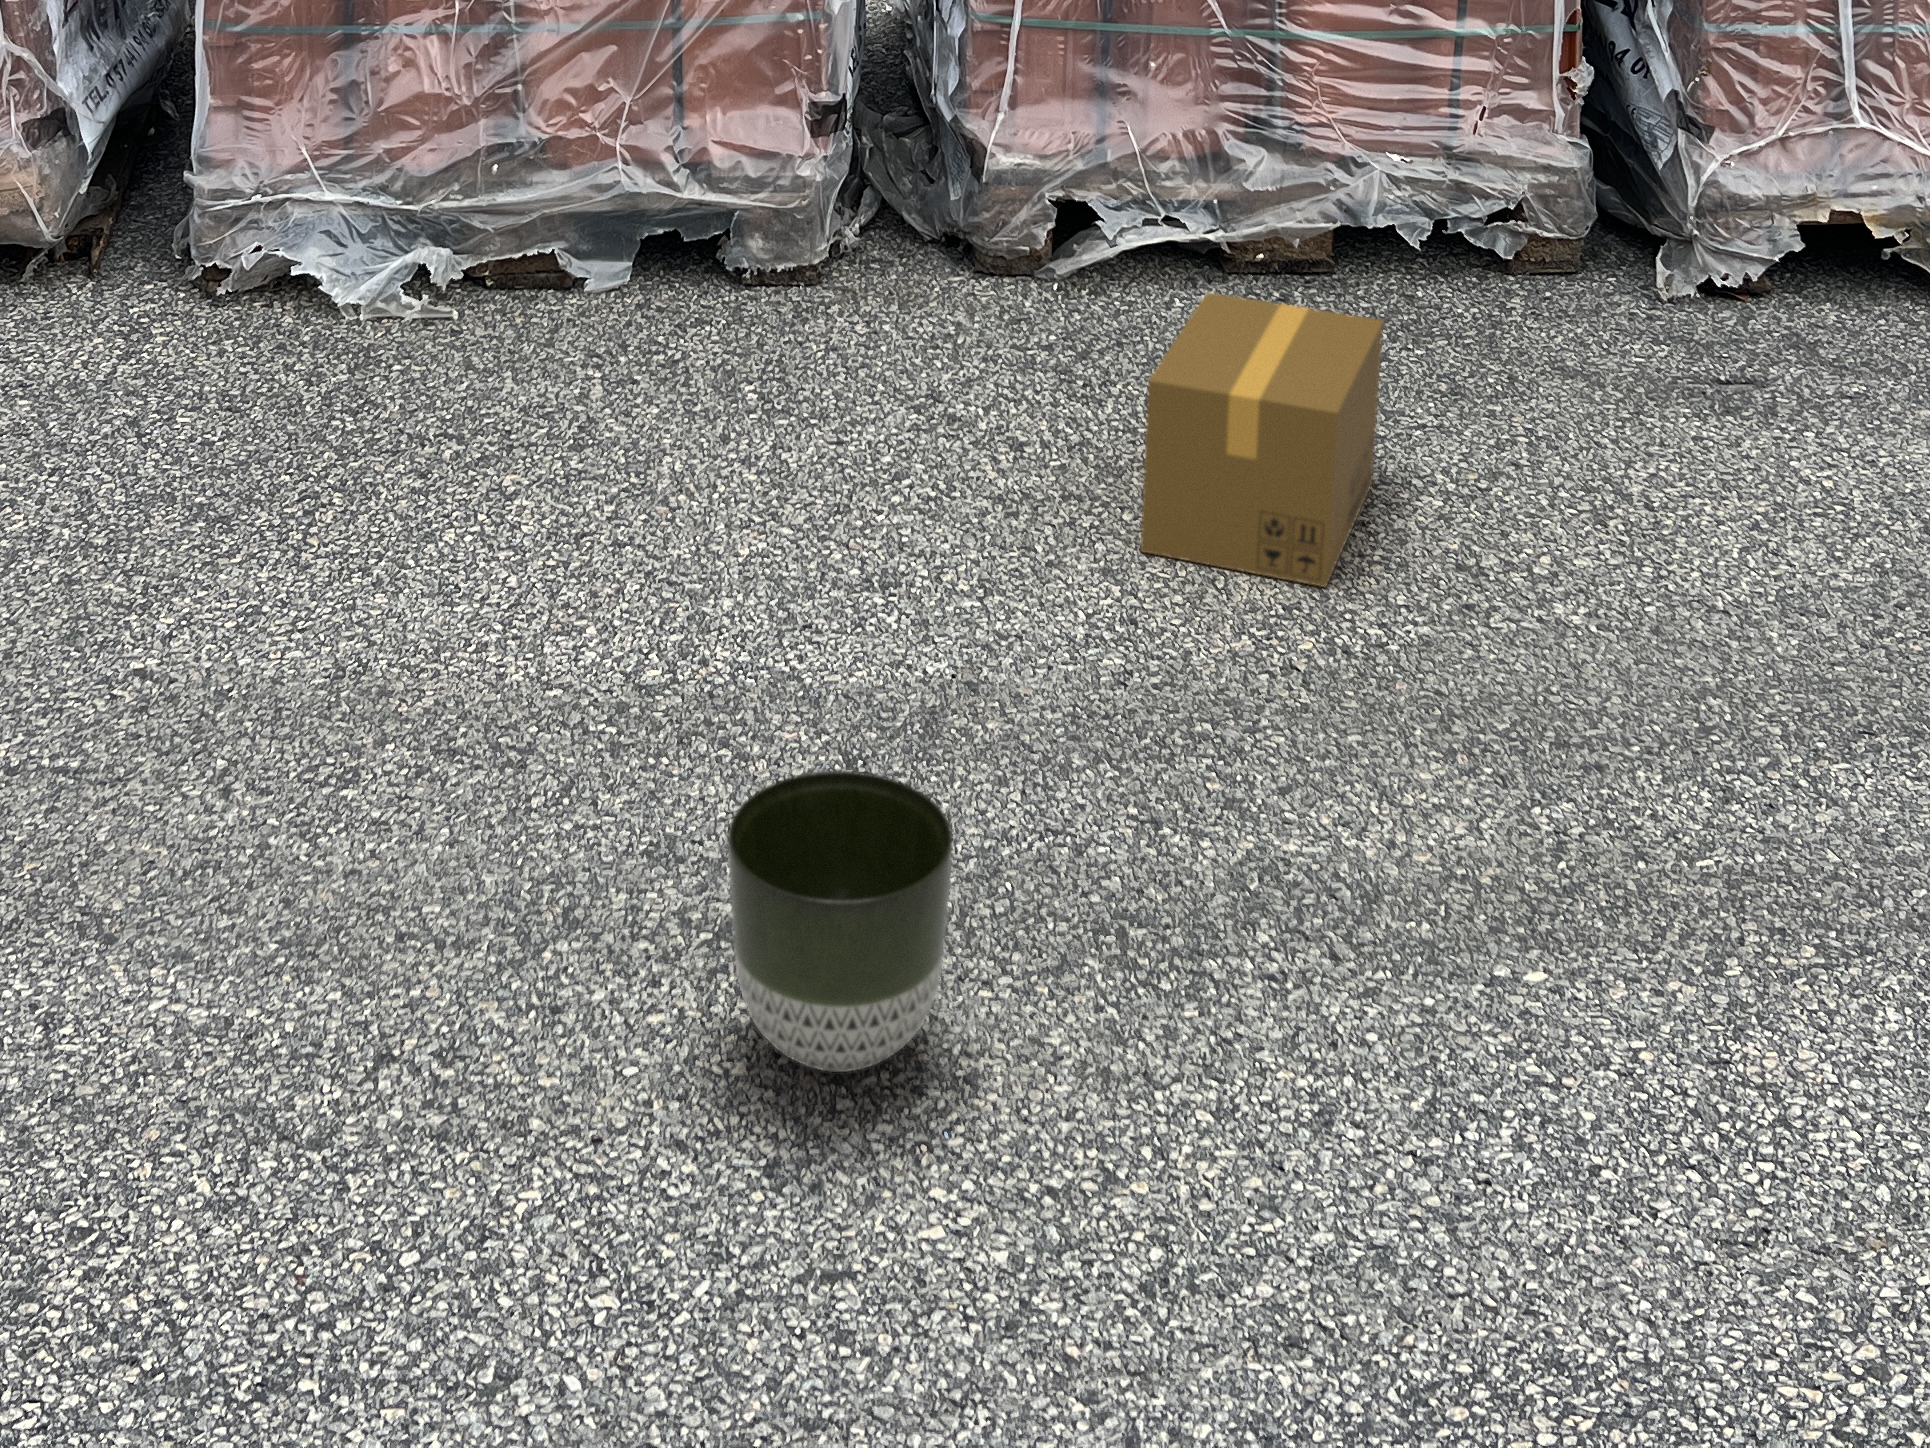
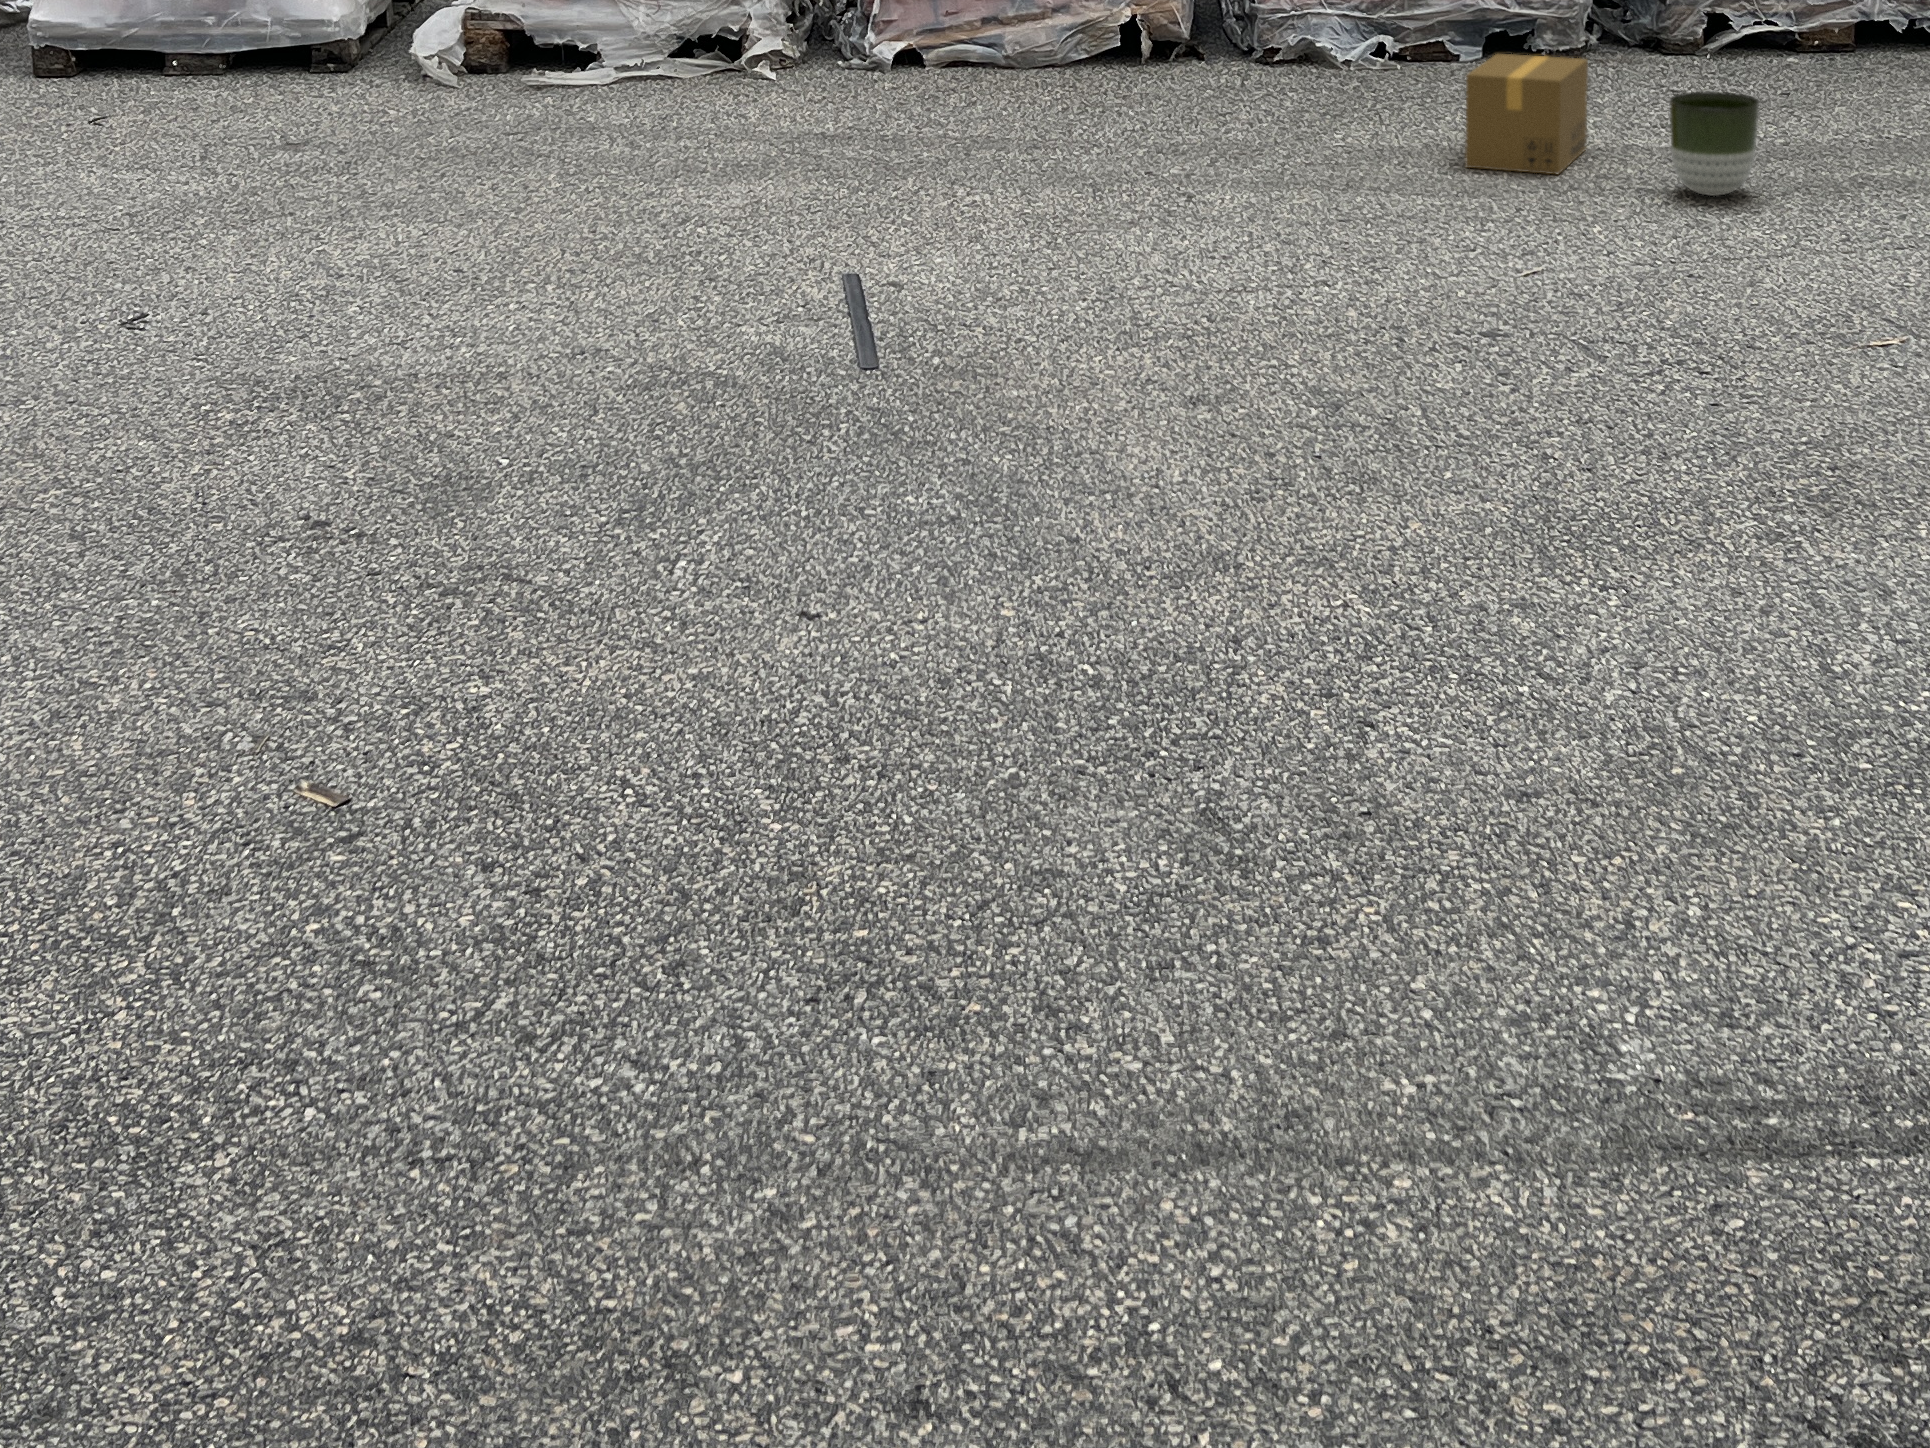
cardboard box: present [1141,293,1383,587] -> present [1465,54,1588,174]

